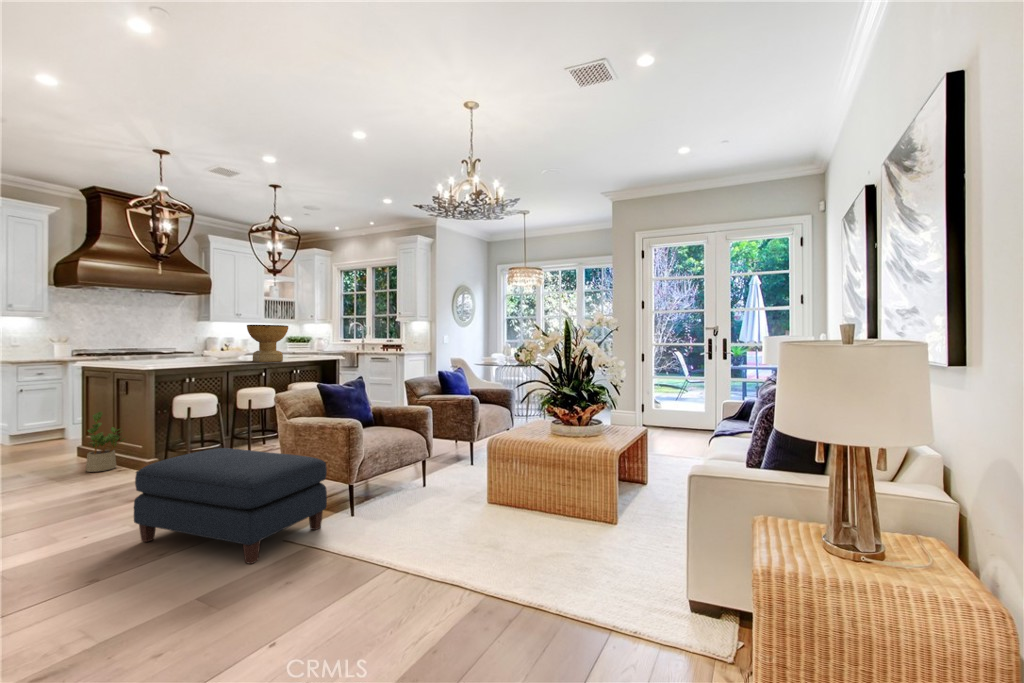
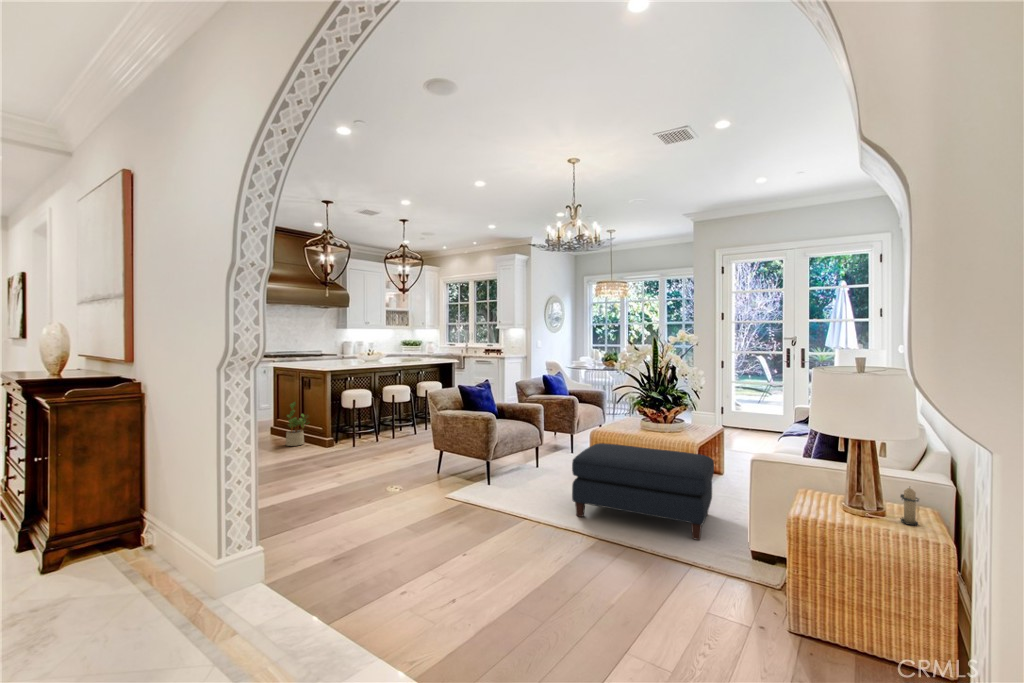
decorative bowl: present [247,325,288,362] -> none [387,335,418,365]
ottoman: present [134,448,327,564] -> present [572,443,714,540]
candle: none [910,515,948,578] -> present [900,488,919,525]

